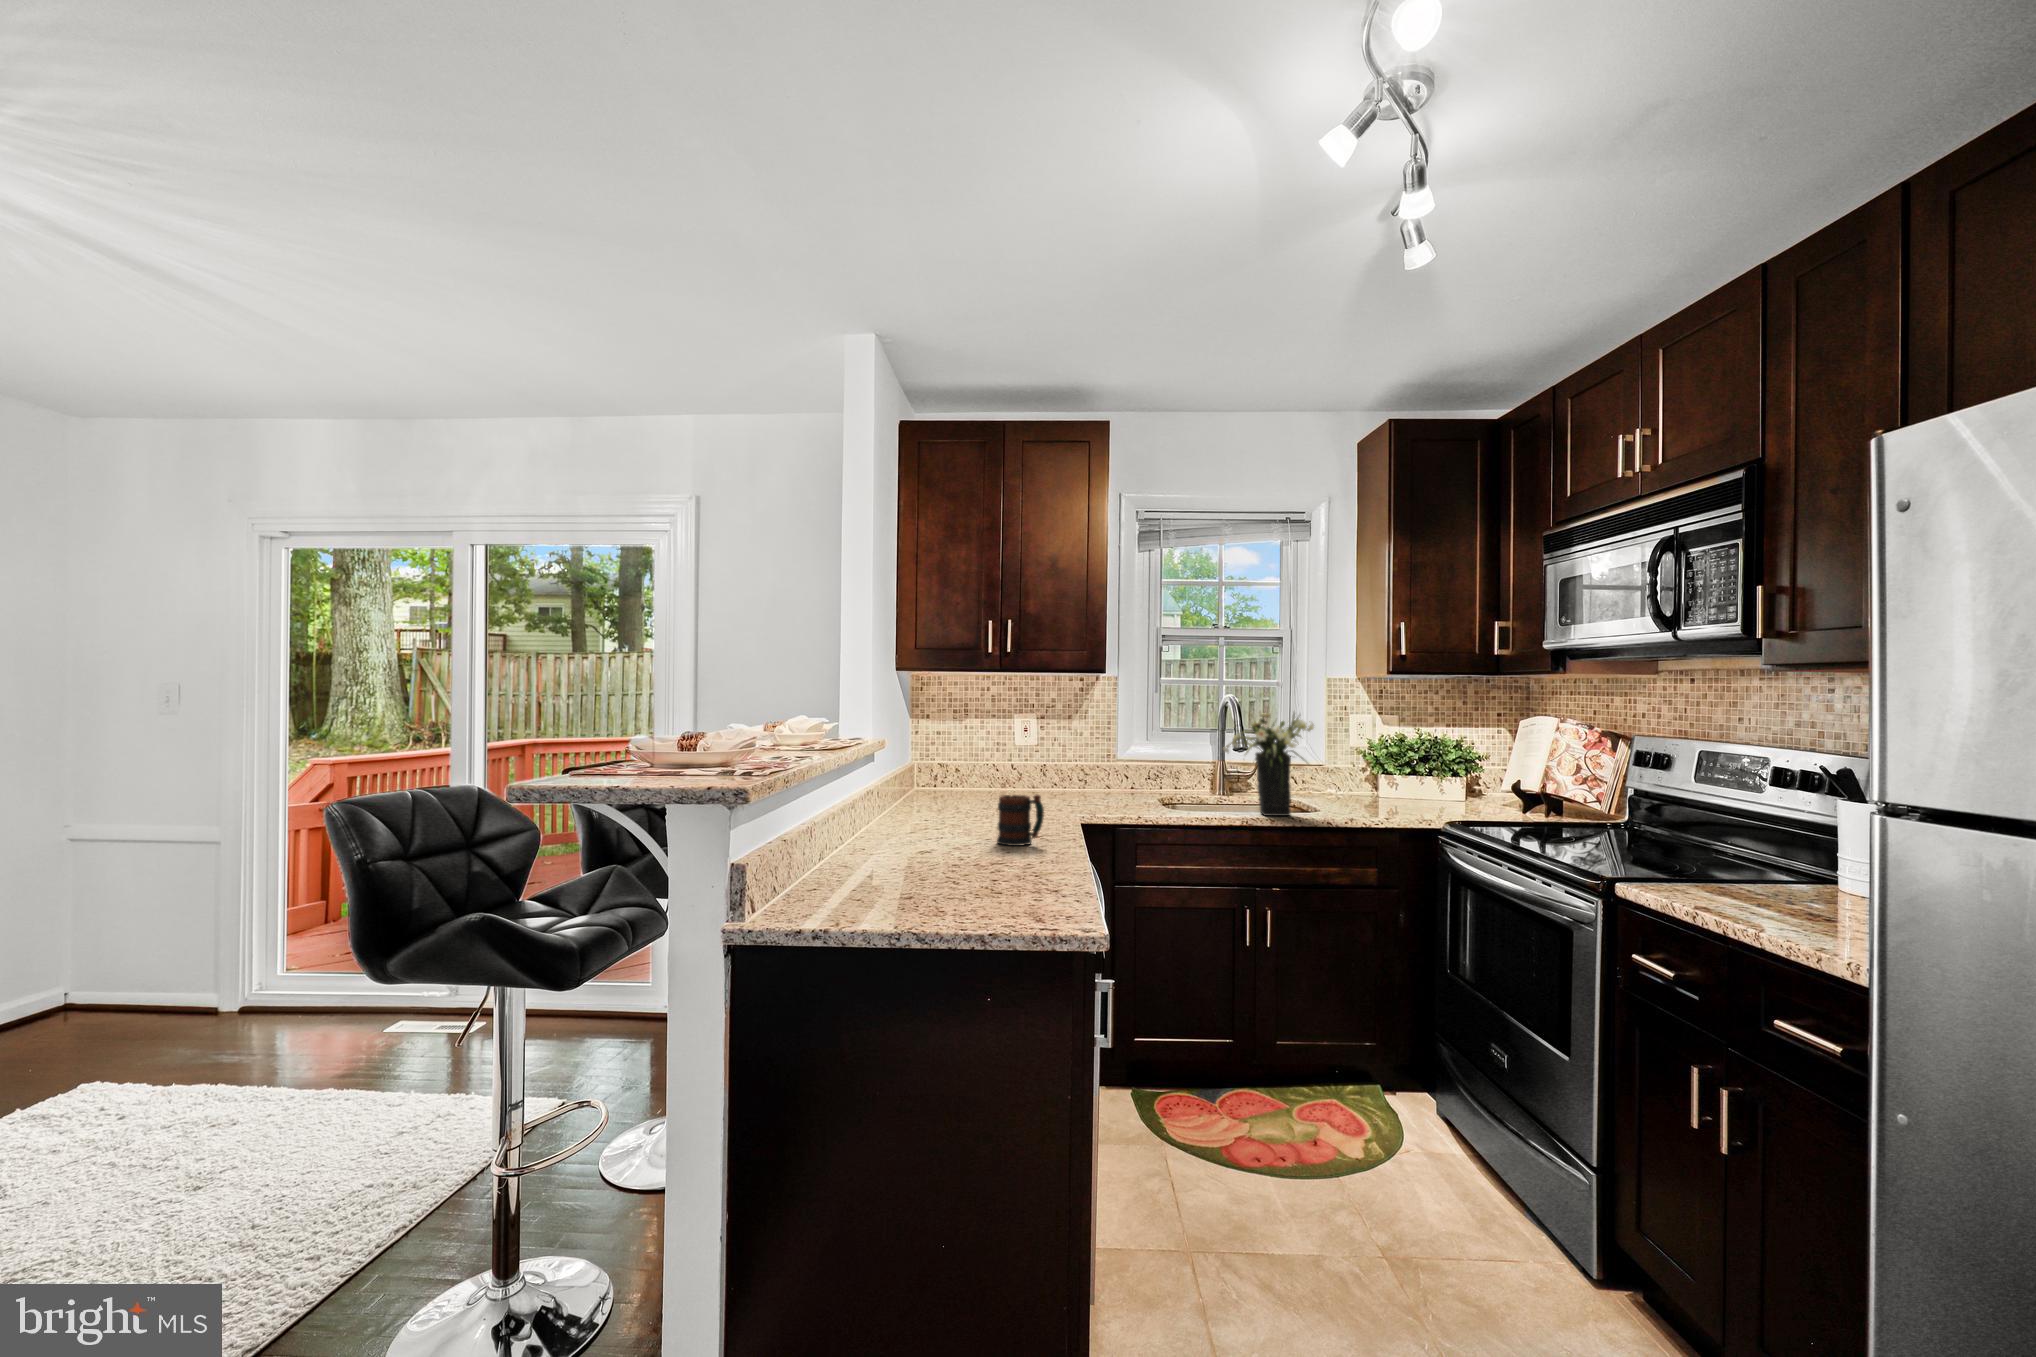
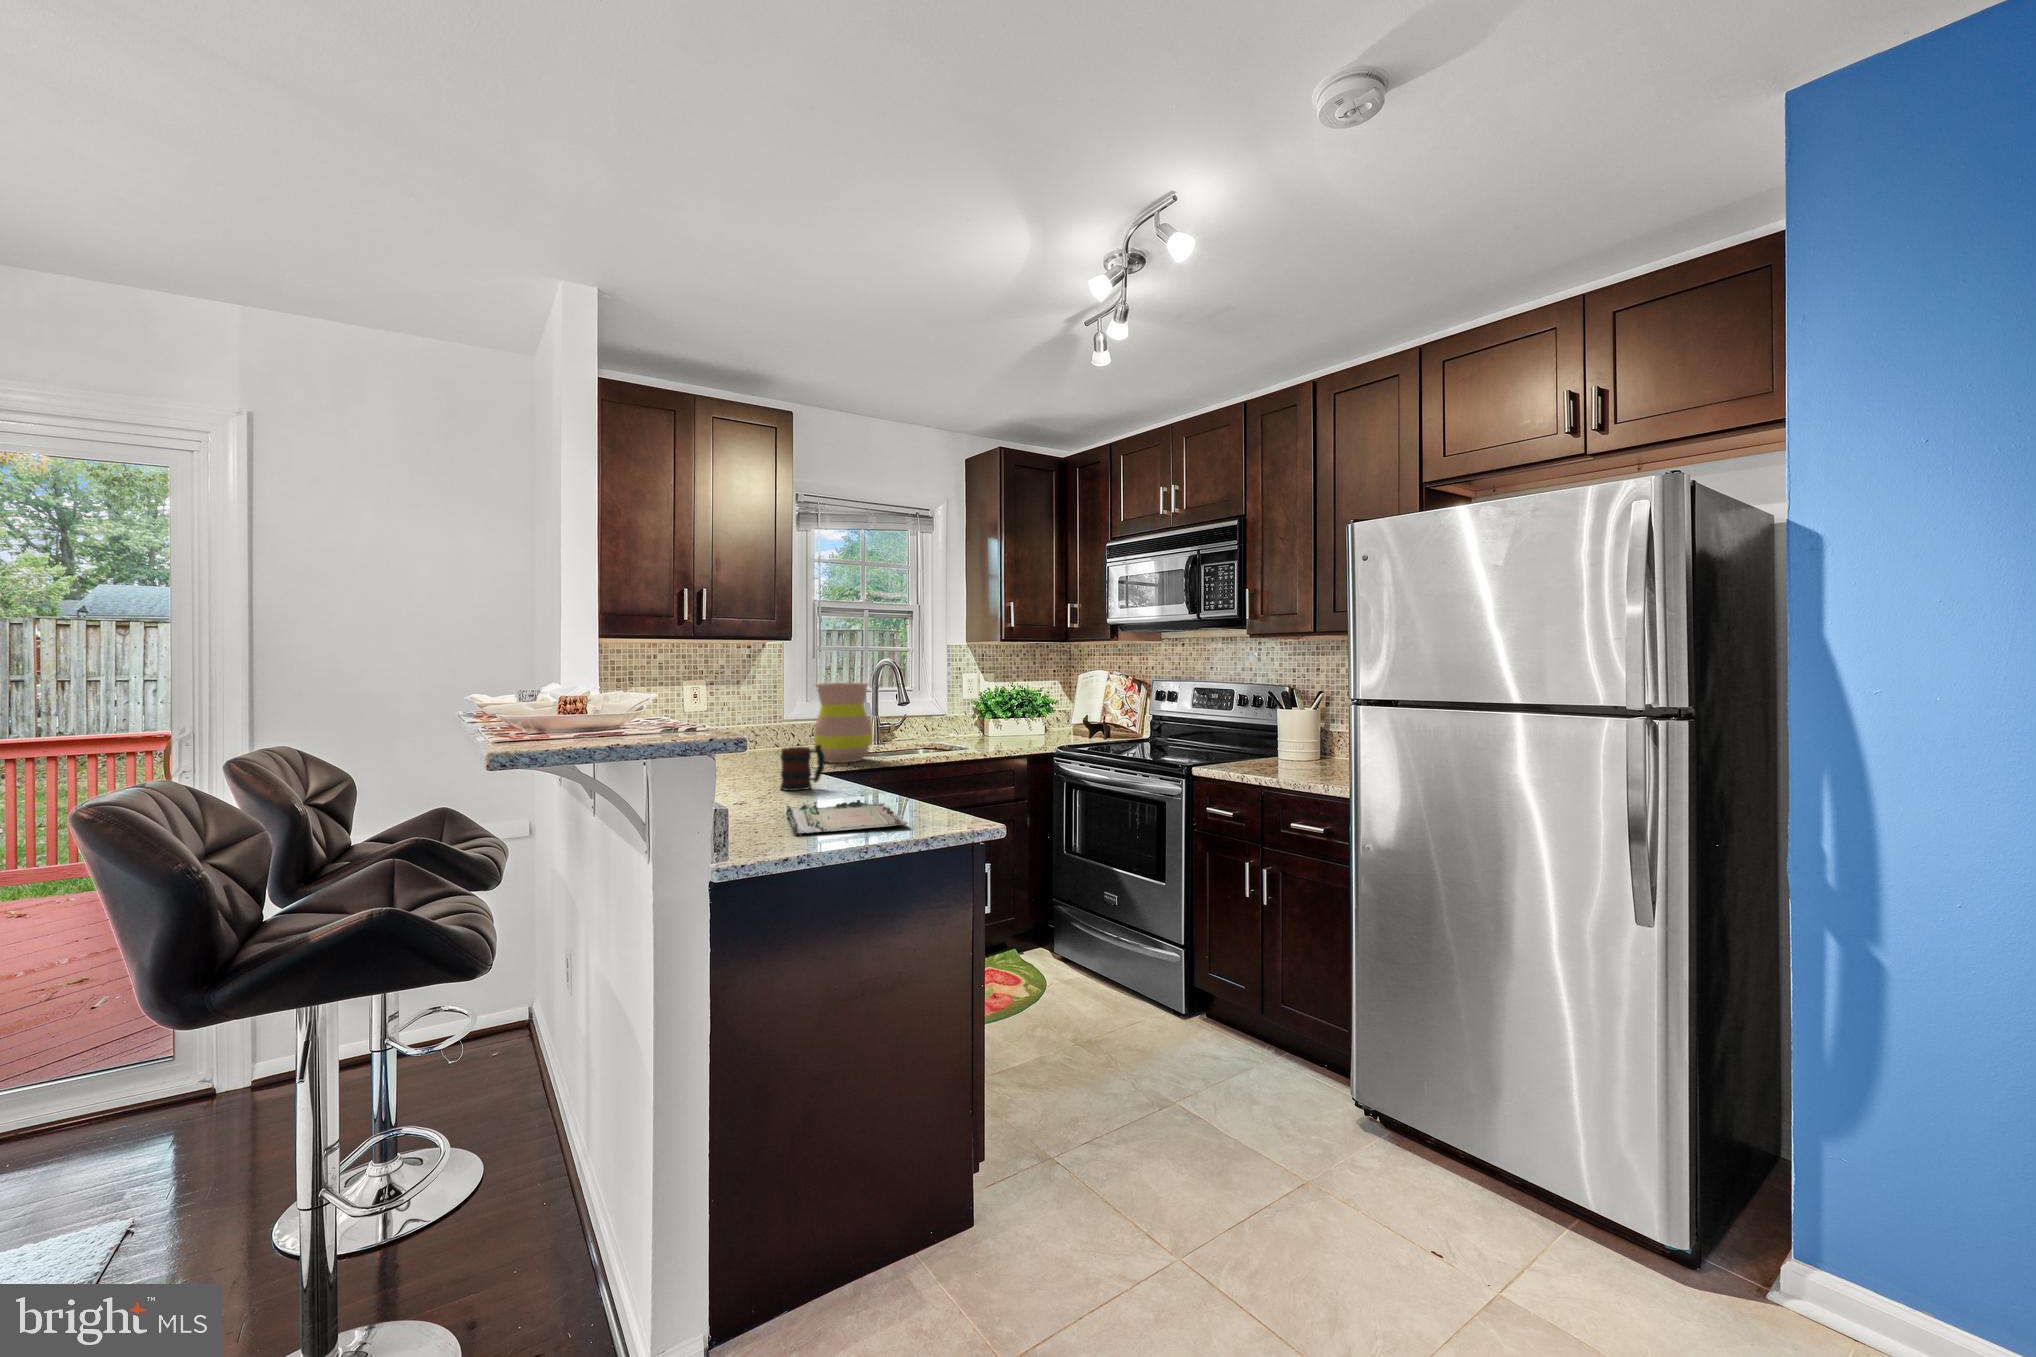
flower arrangement: present [1223,713,1314,816] -> none [898,670,966,755]
vase: none [1114,721,1180,816] -> present [814,683,871,763]
tray: none [865,859,1034,911] -> present [786,795,908,835]

